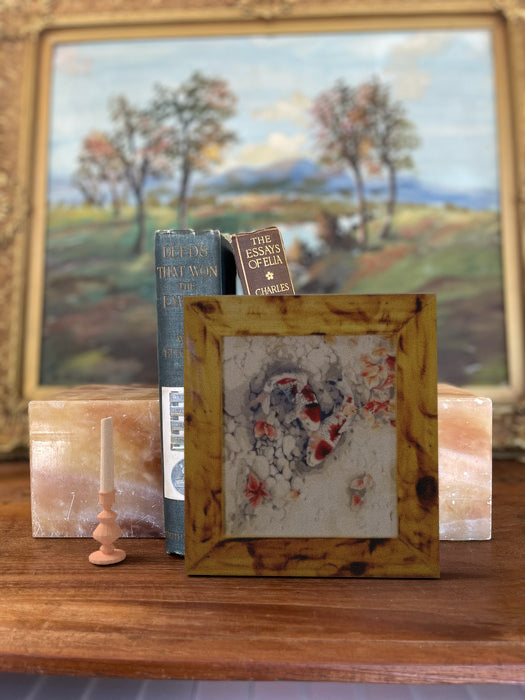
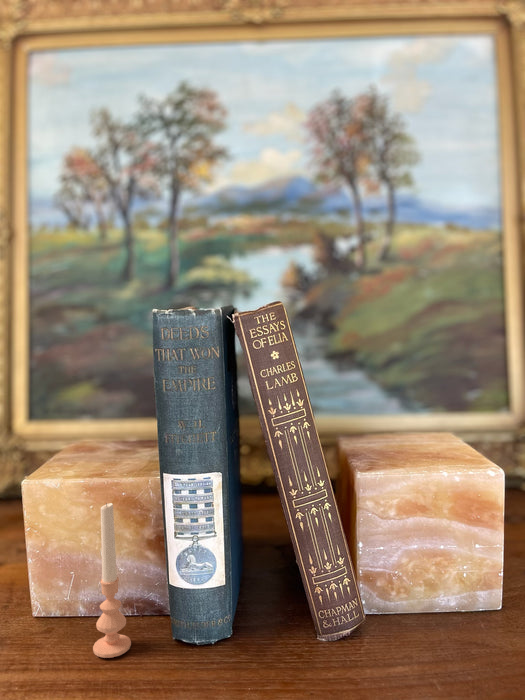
picture frame: present [183,292,440,578] -> none [185,379,454,671]

